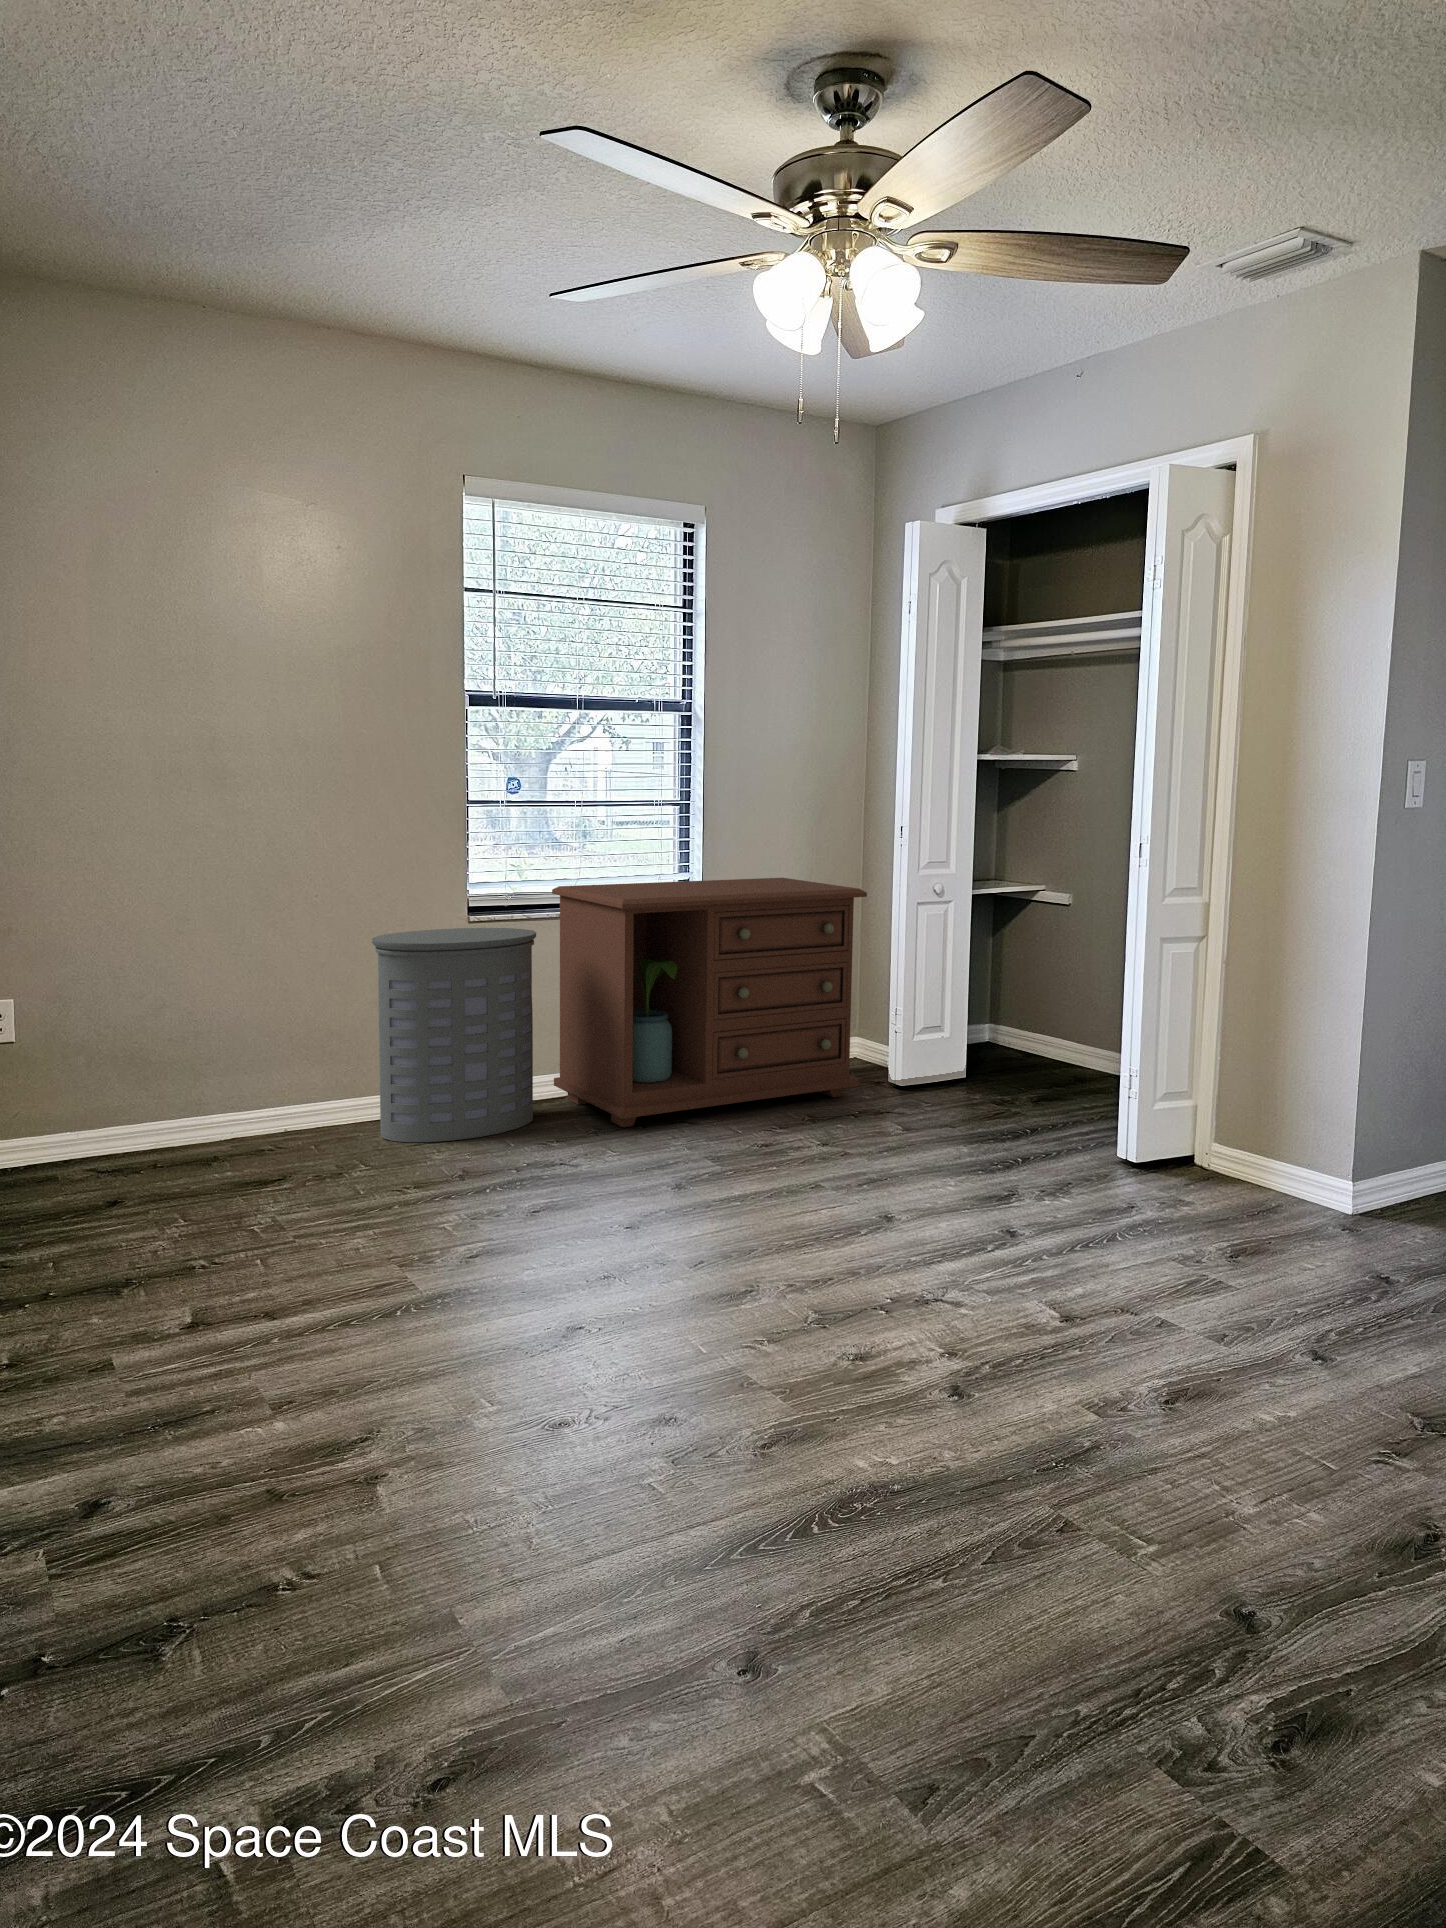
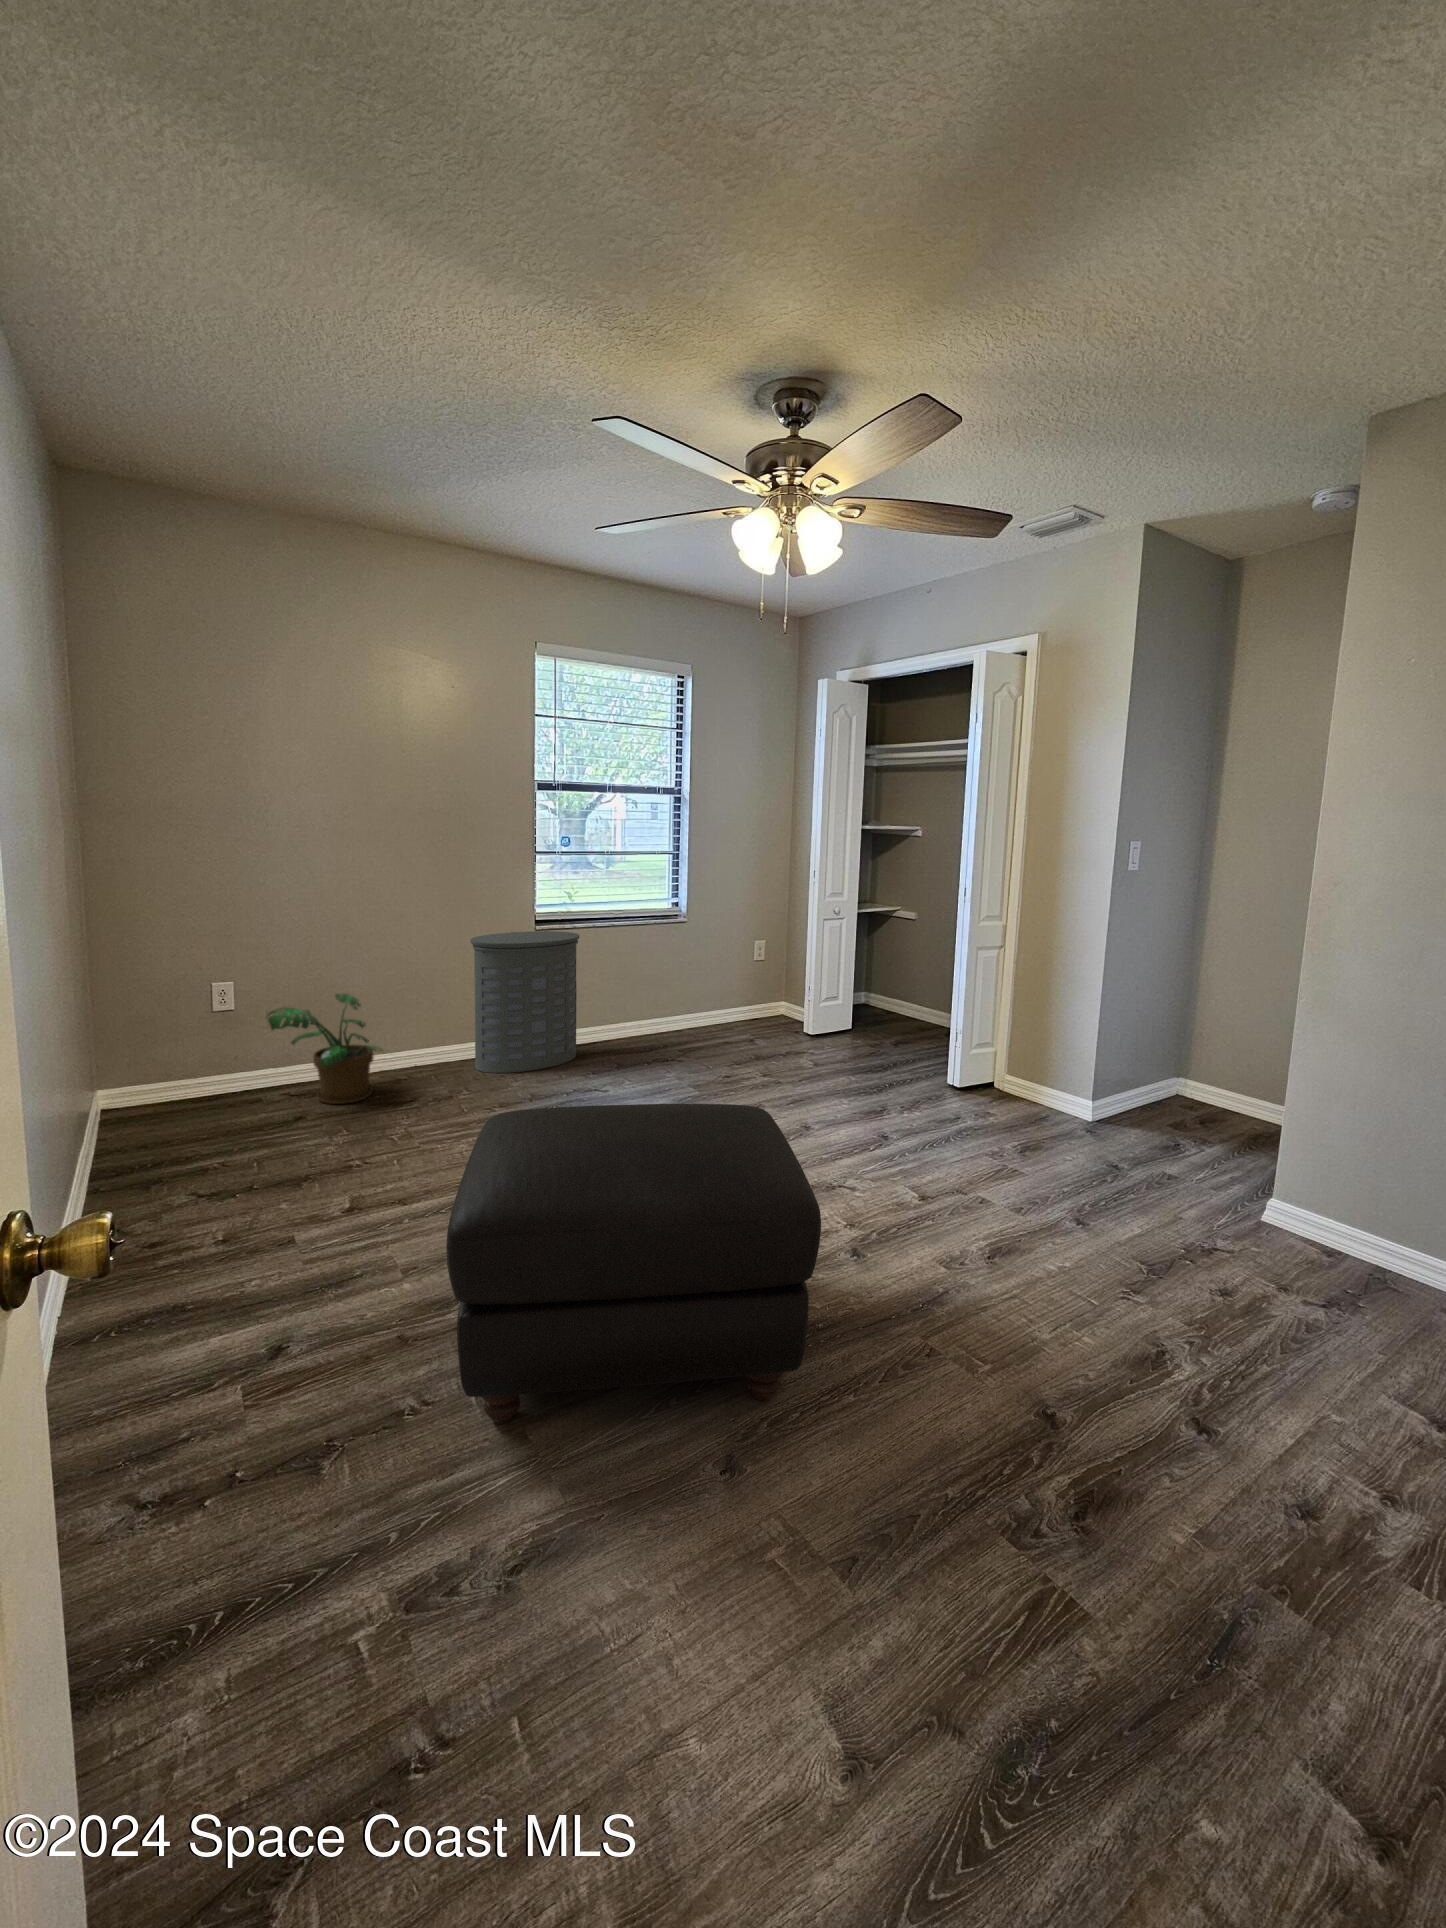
dresser: present [552,878,867,1127] -> none [590,899,793,1062]
potted plant: none [73,1020,245,1184] -> present [267,993,383,1104]
ottoman: none [337,1153,885,1603] -> present [446,1104,821,1424]

